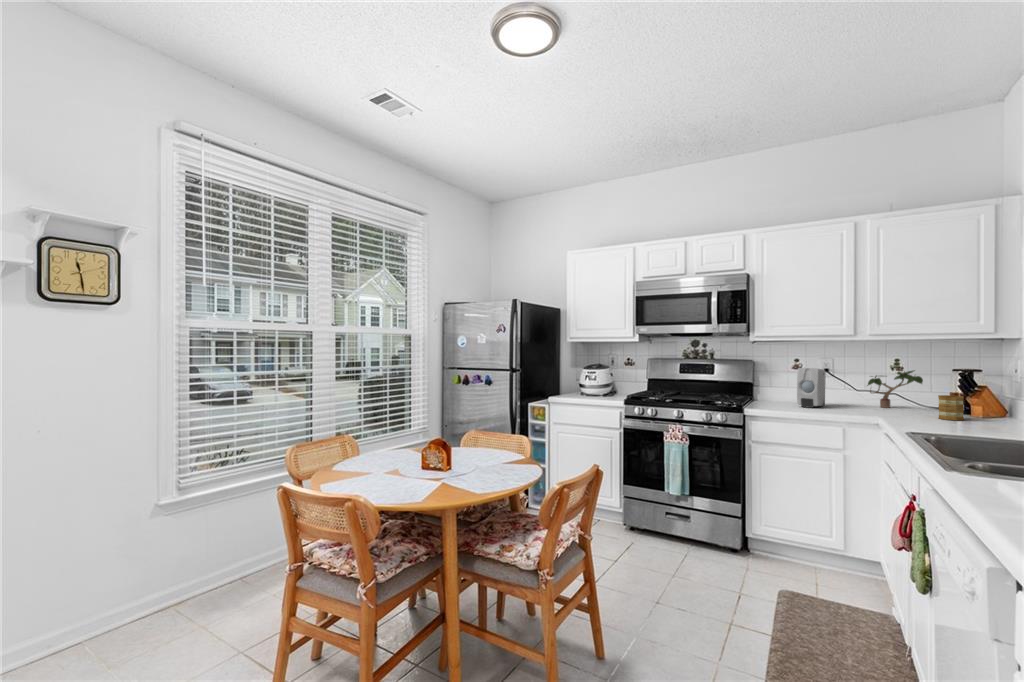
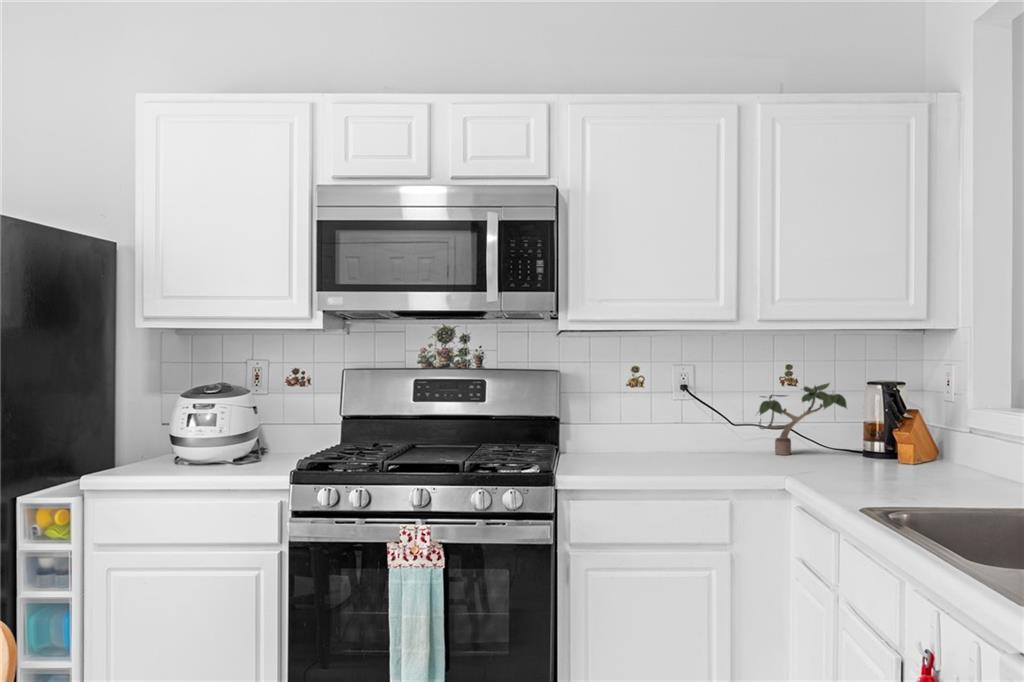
soap dispenser: present [797,368,825,408] -> none [650,383,693,464]
mug: present [938,395,964,420] -> none [888,428,931,474]

